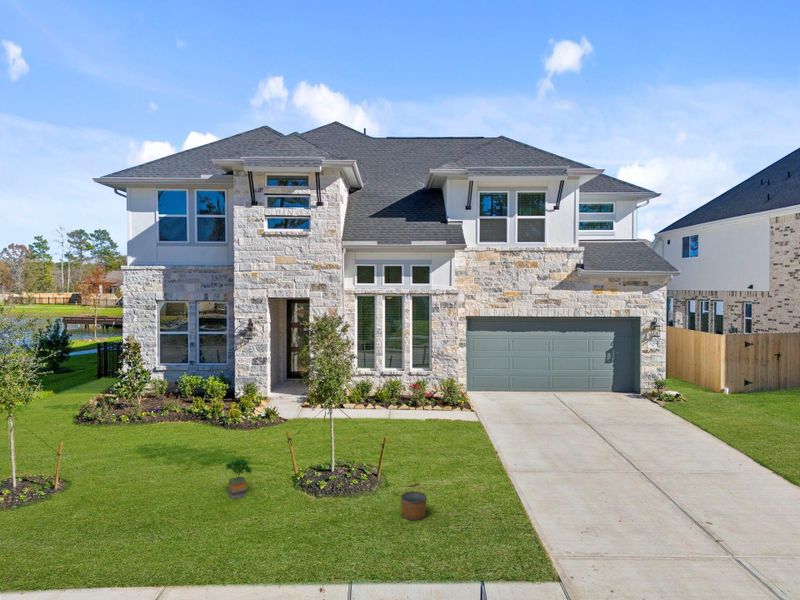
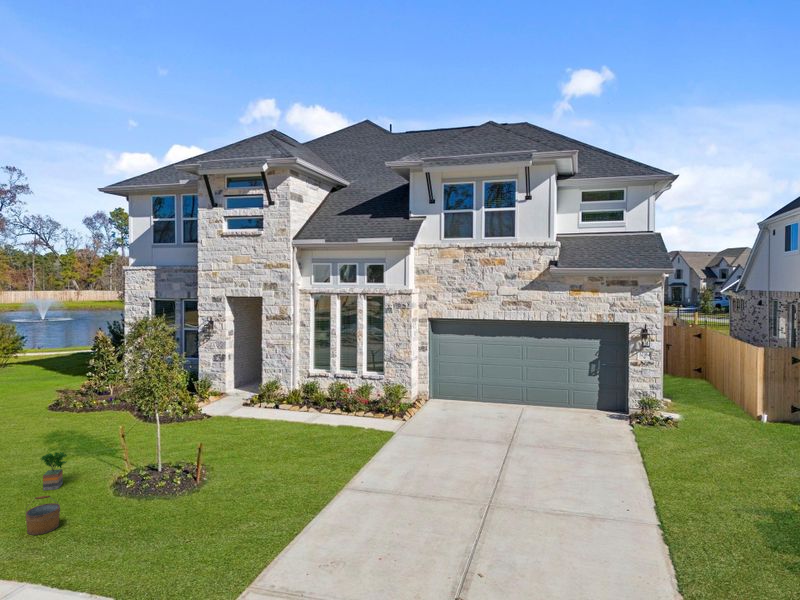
bucket: present [401,483,427,520] -> present [26,496,60,535]

